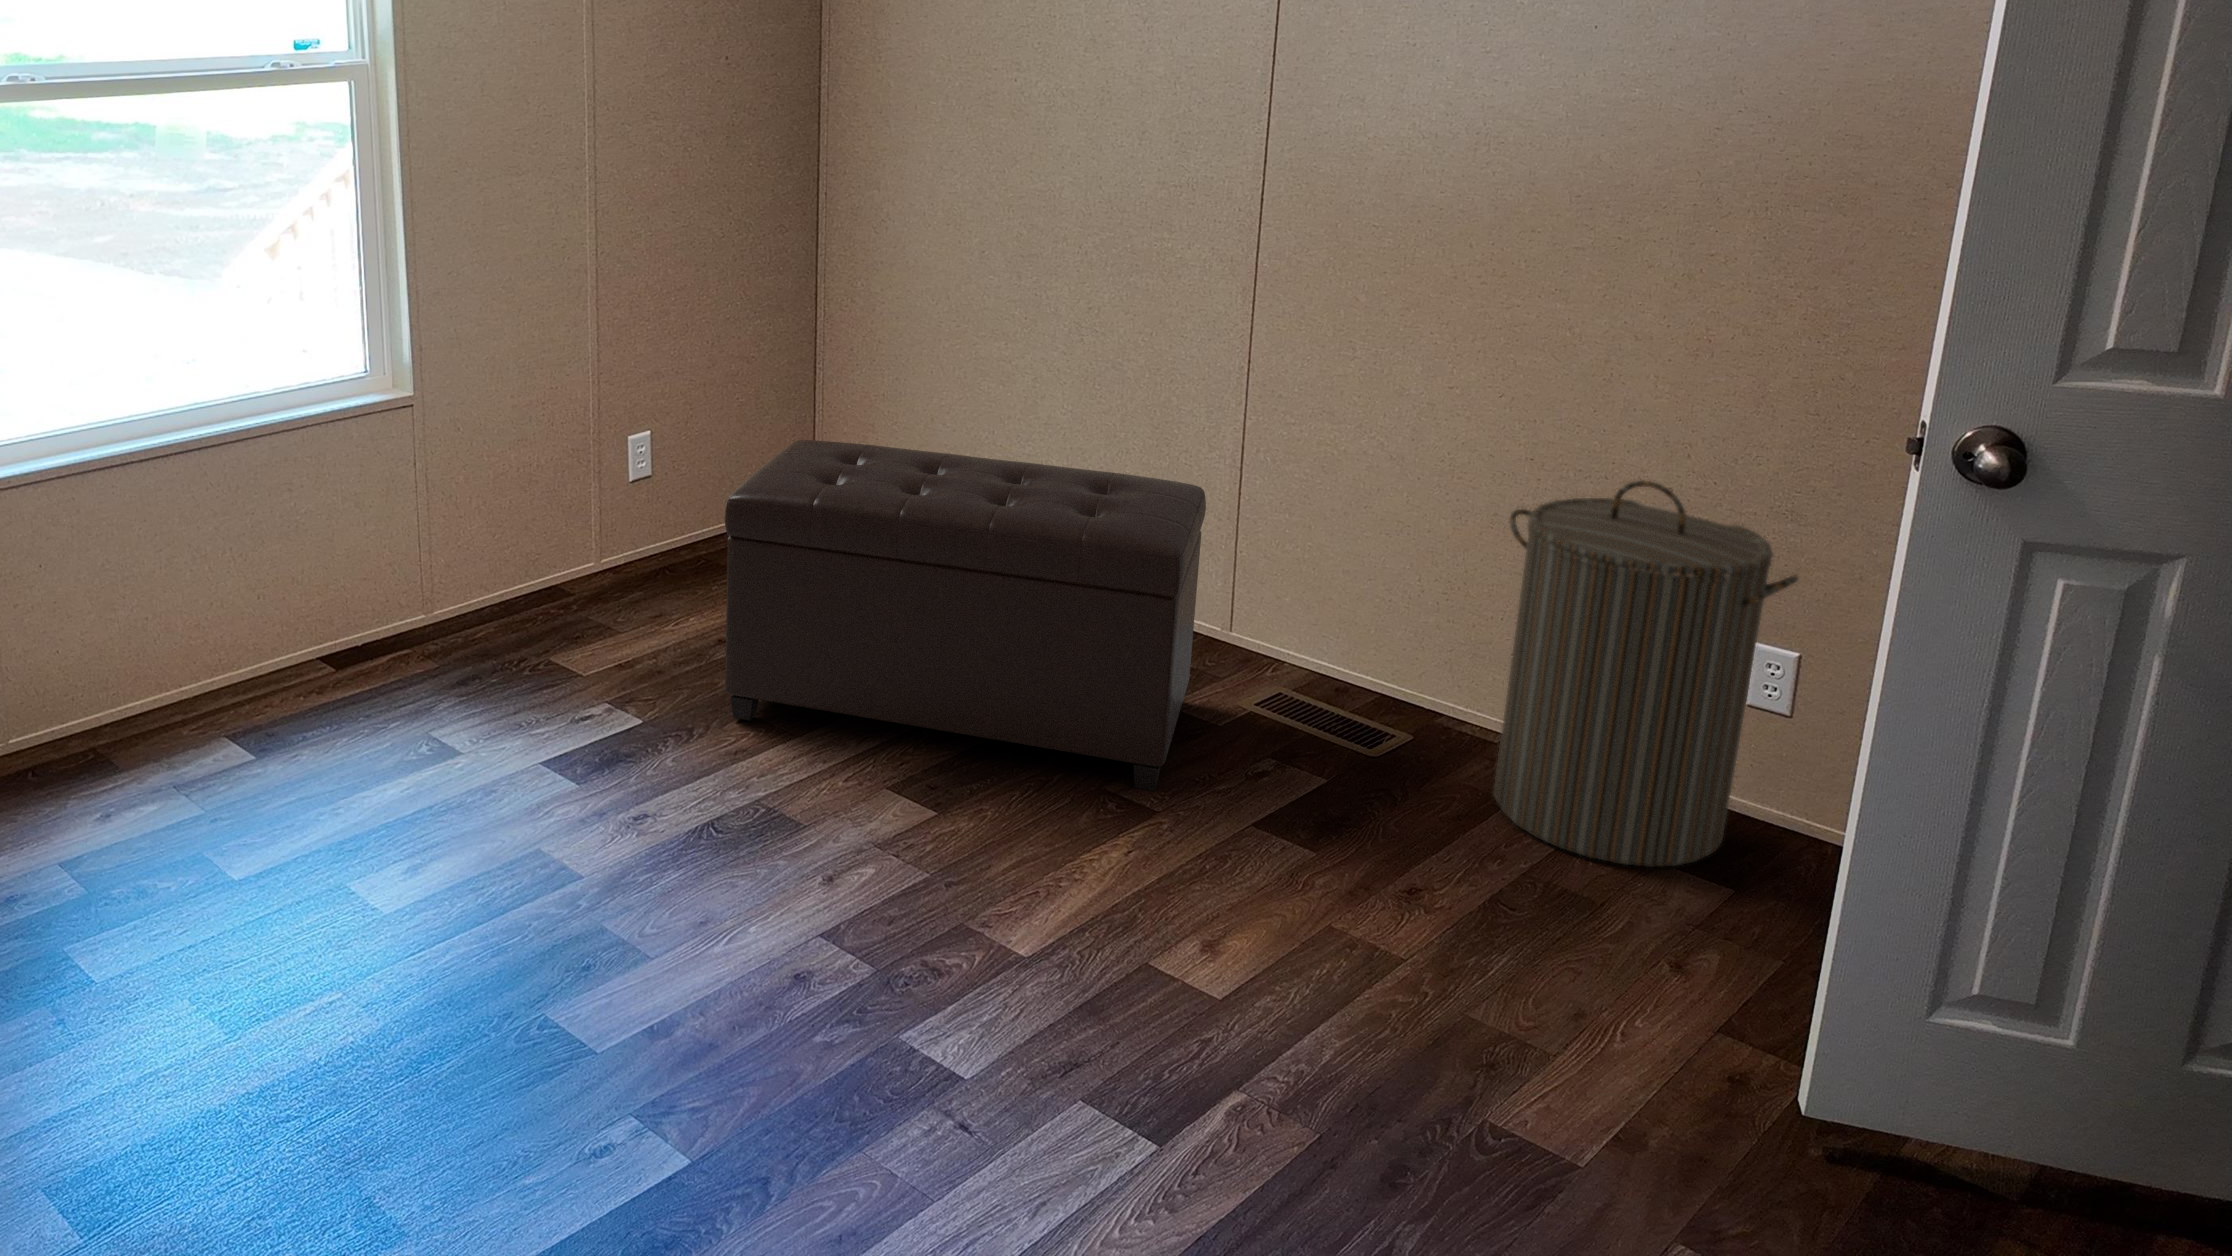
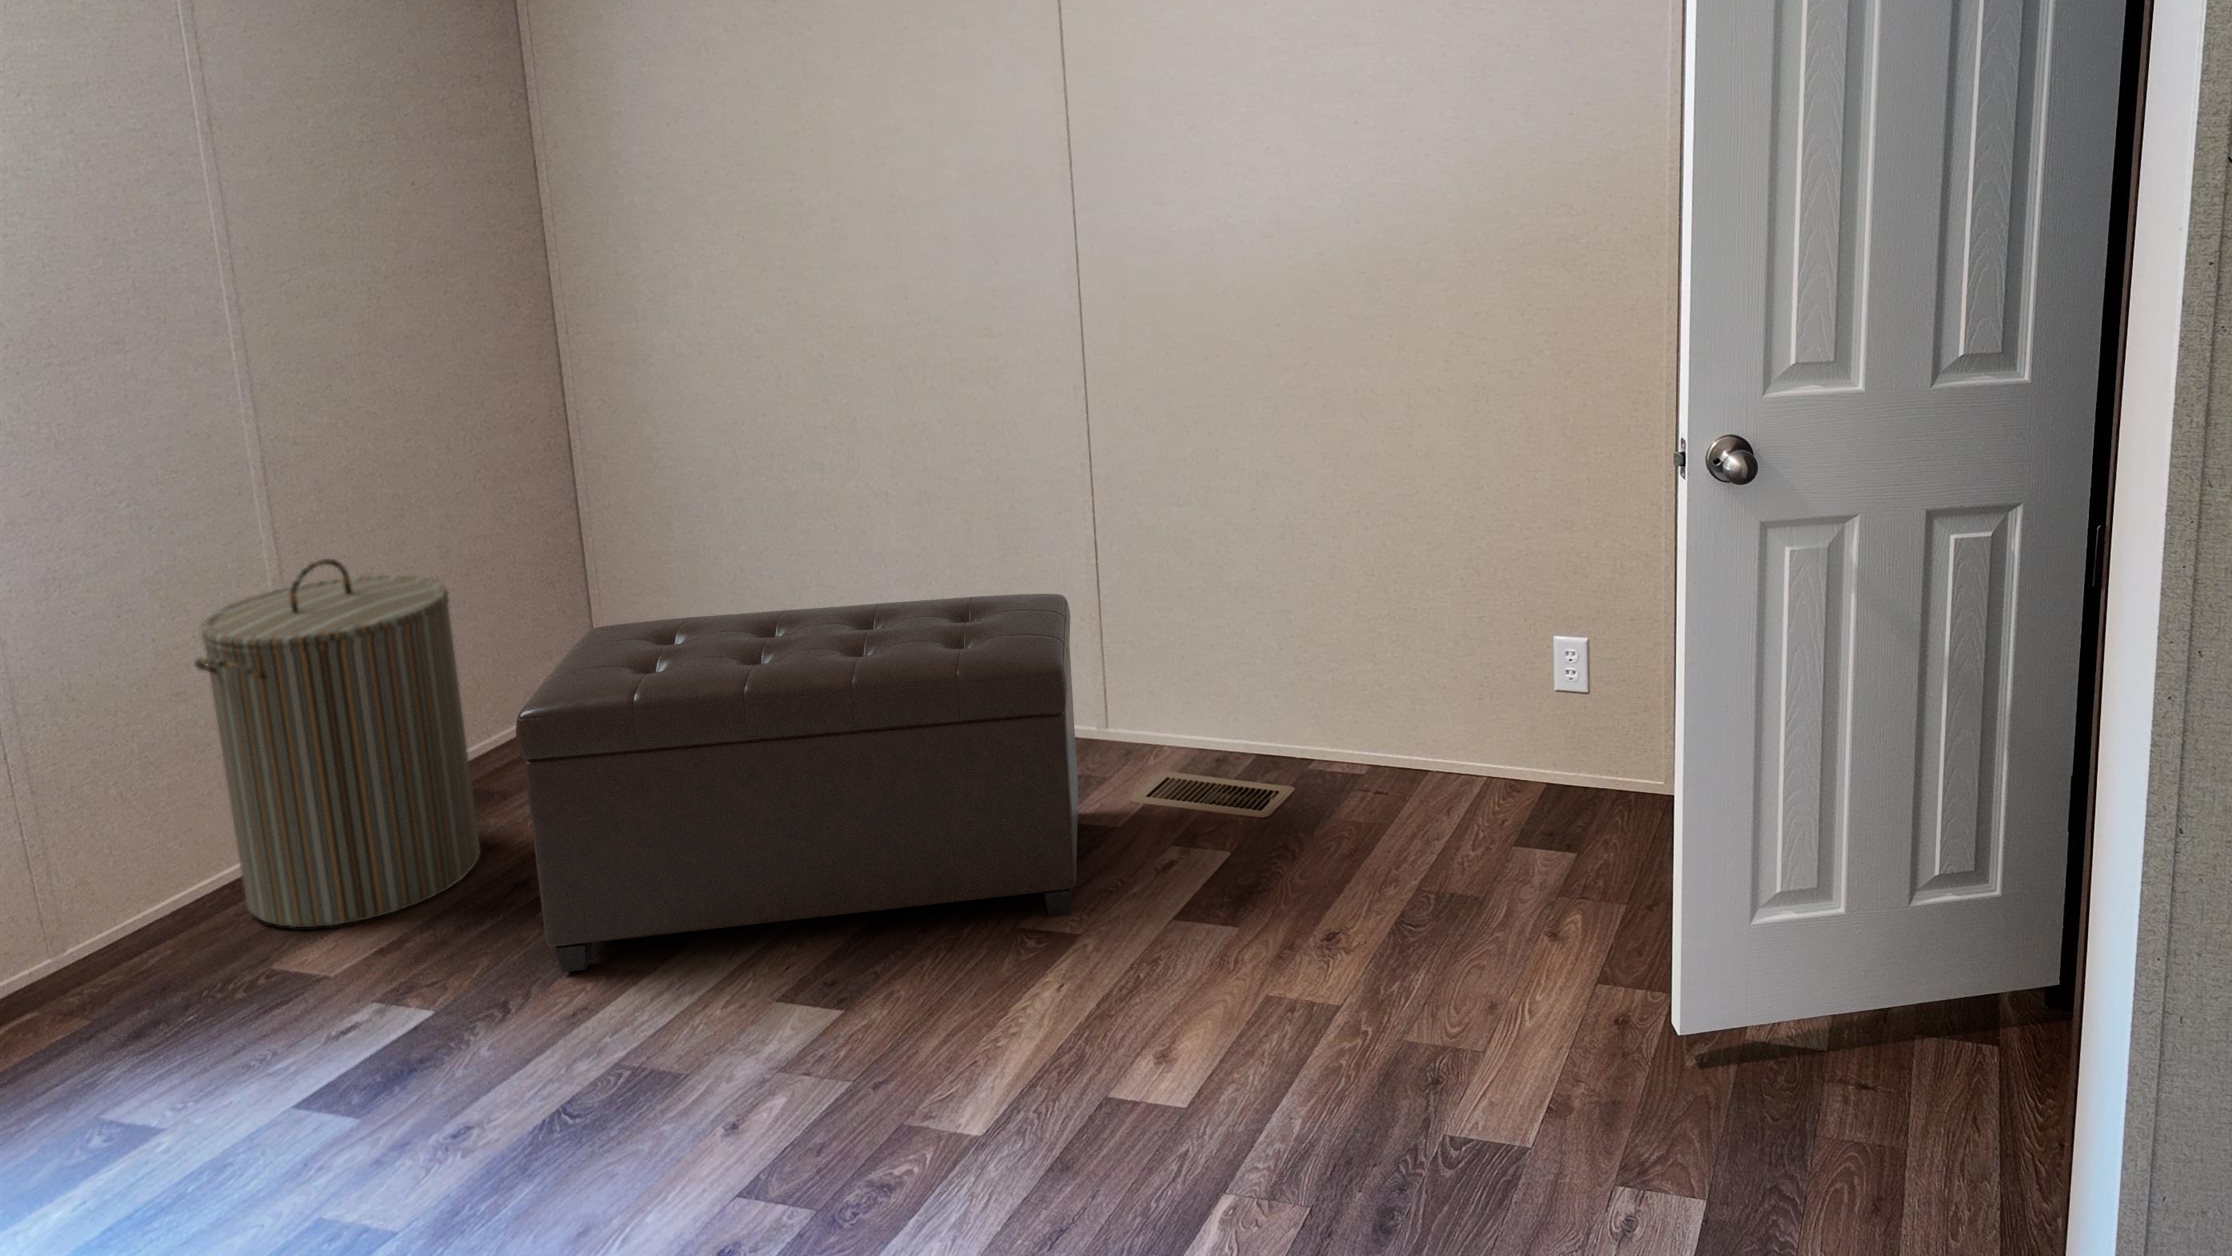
laundry hamper: present [1494,481,1798,867] -> present [194,559,481,927]

